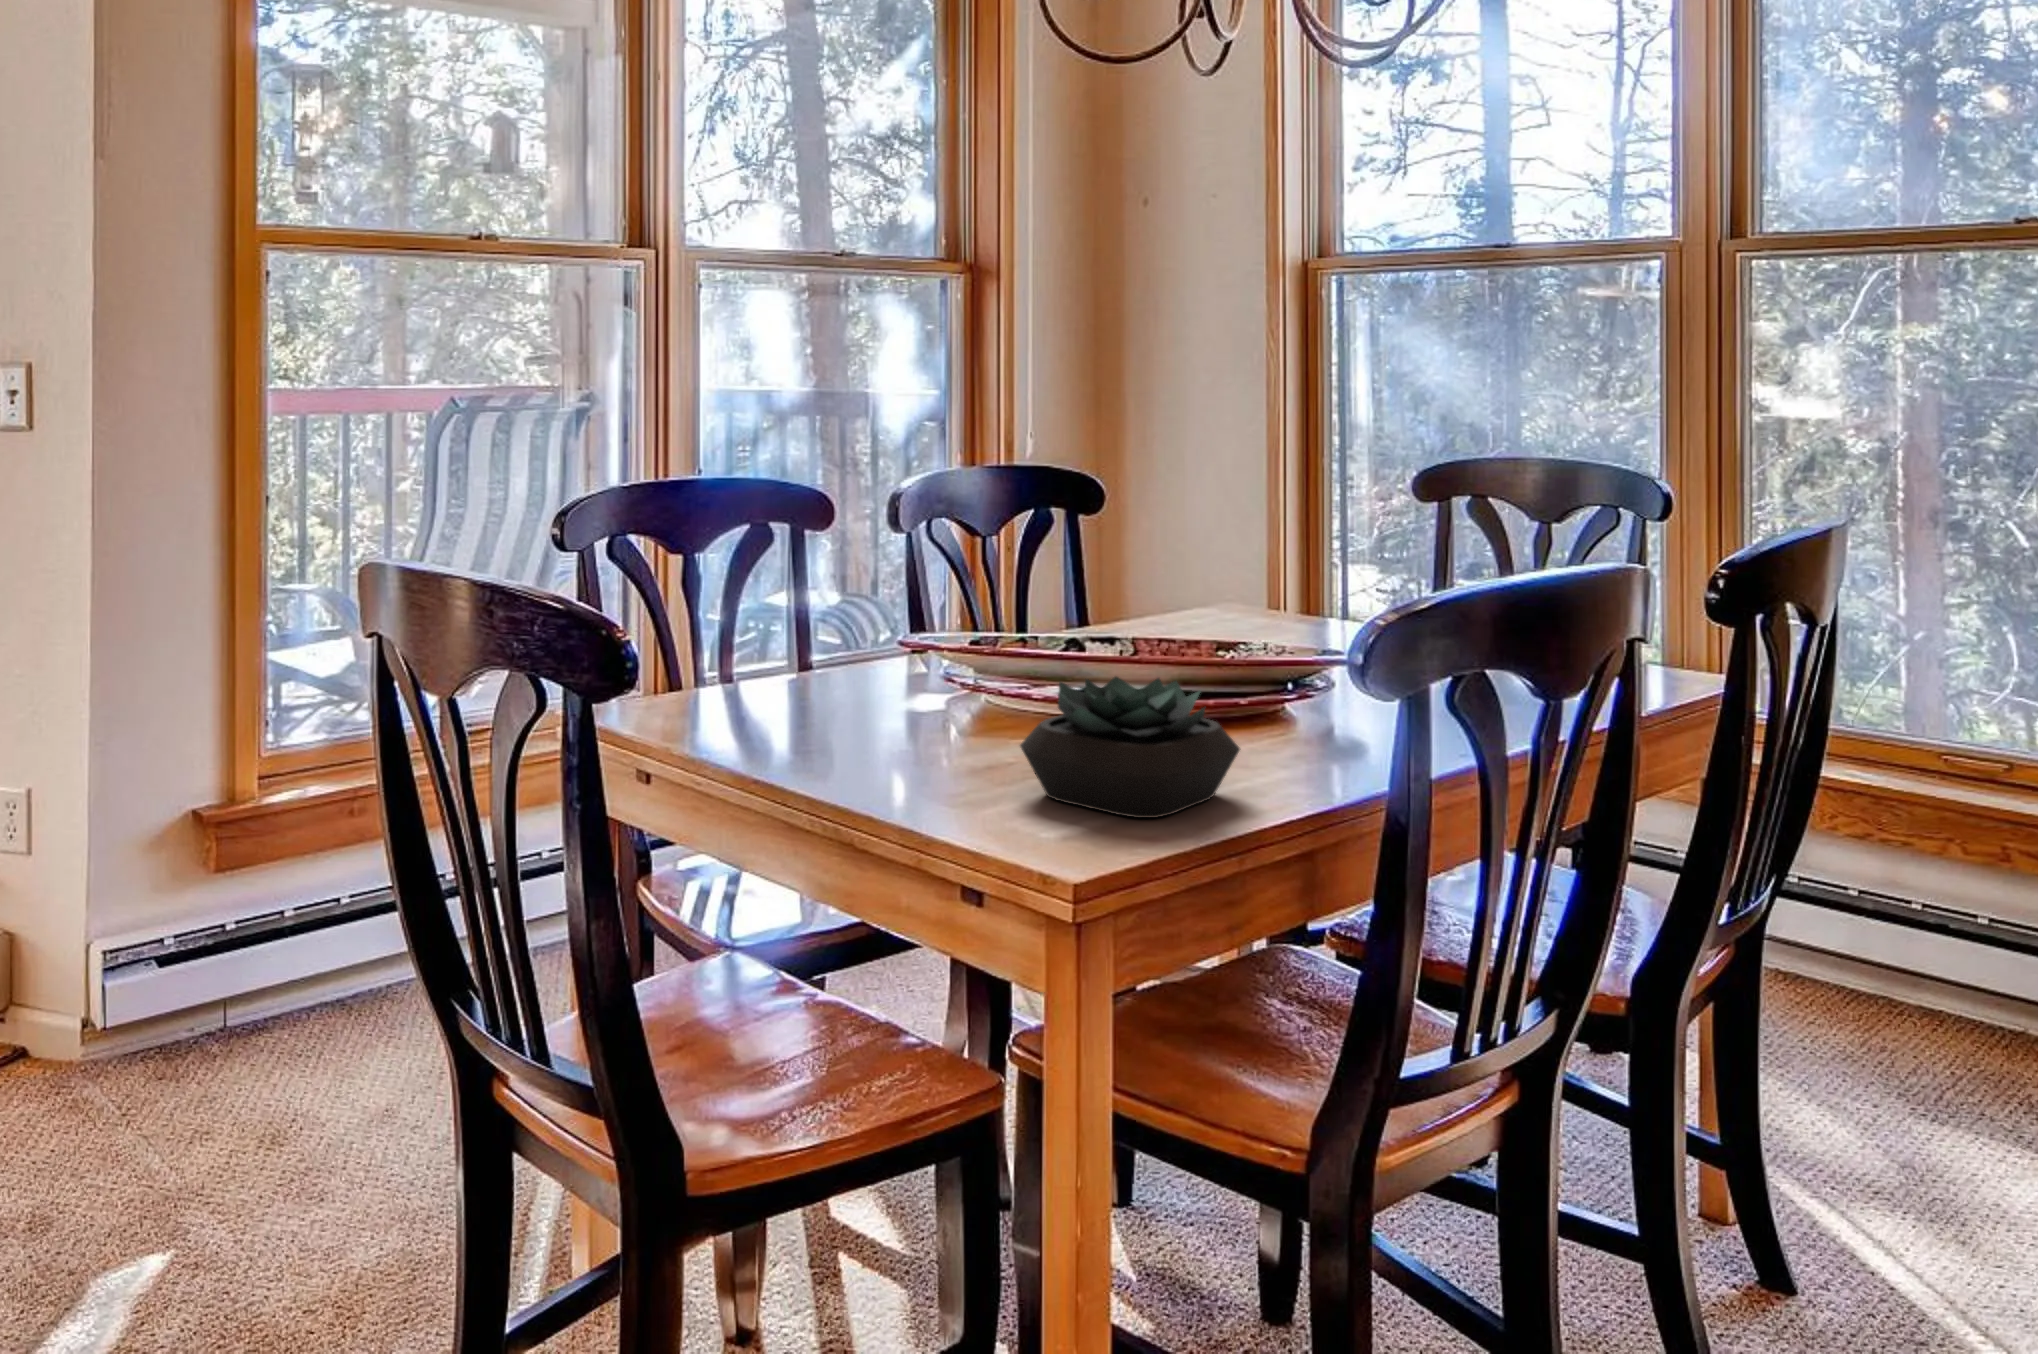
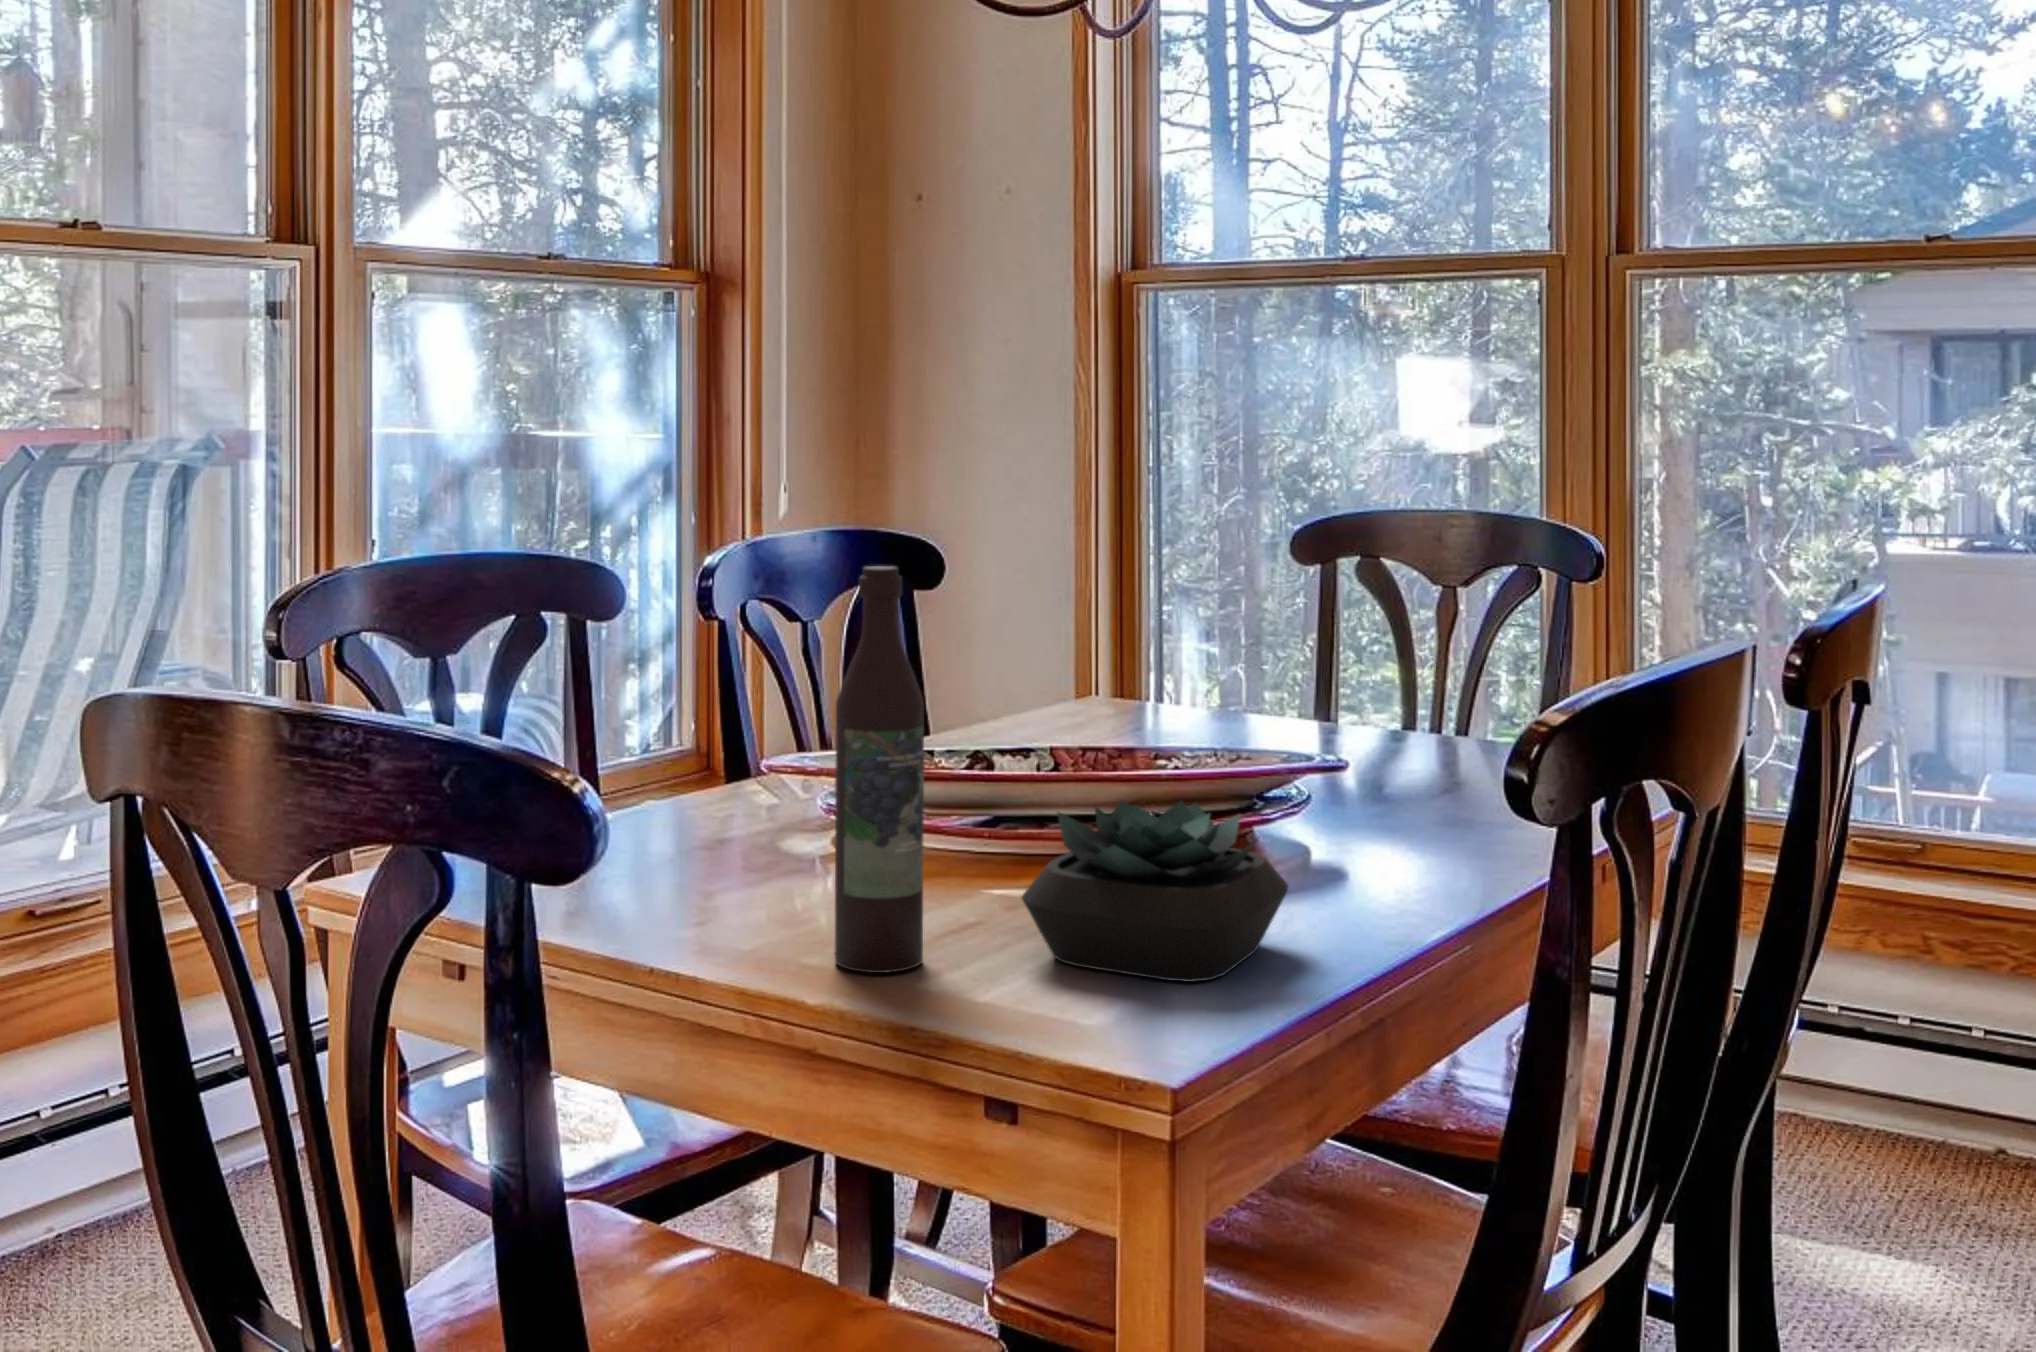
wine bottle: none [876,486,944,796] -> present [835,566,924,973]

